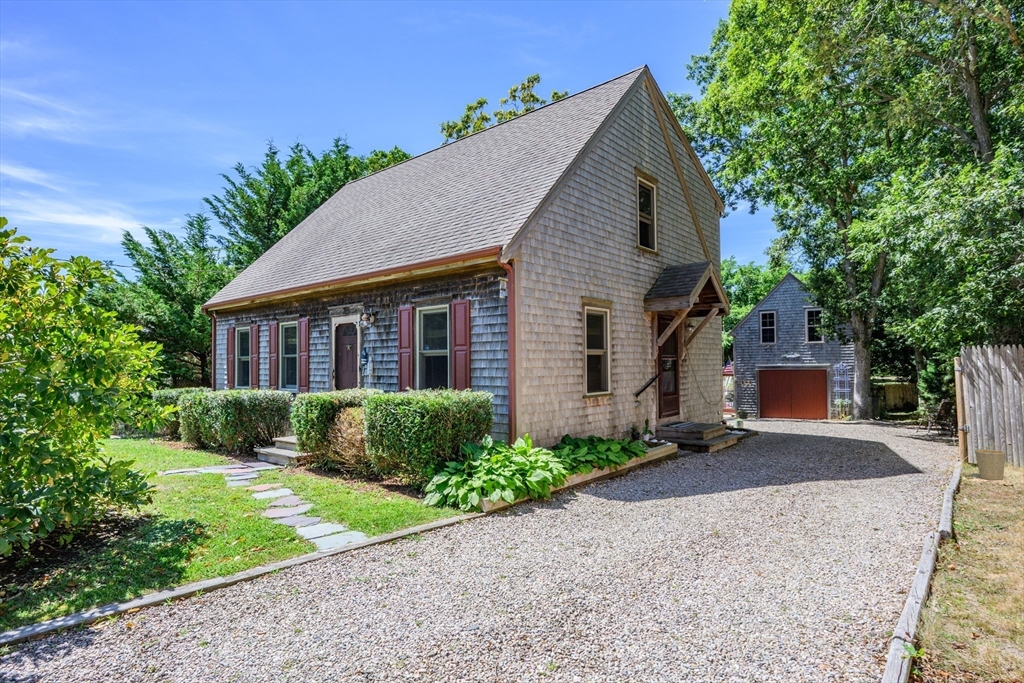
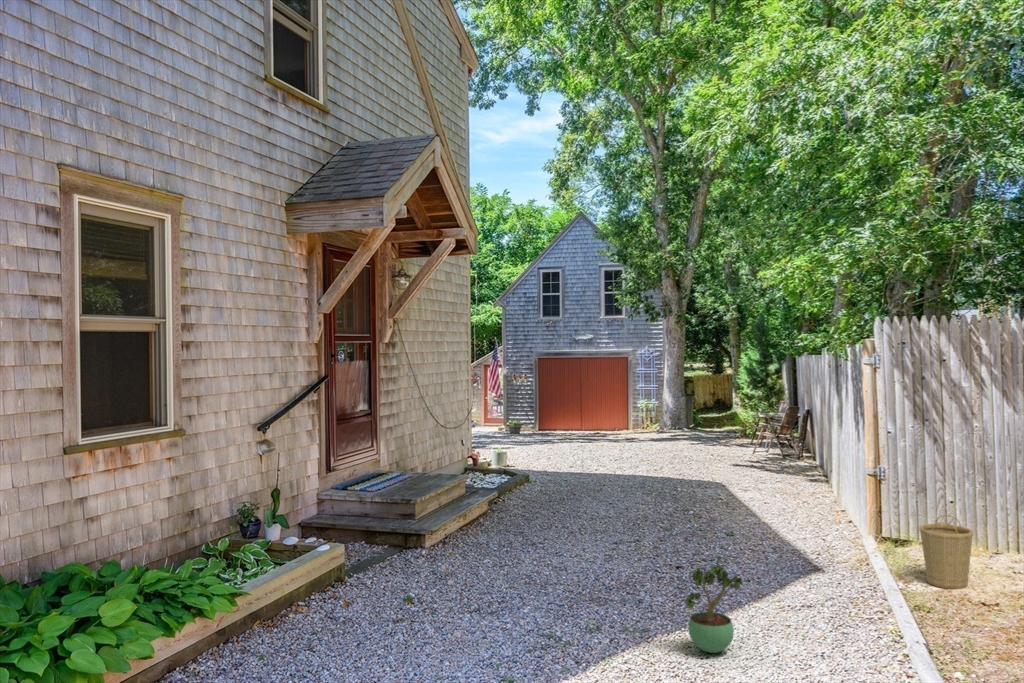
potted plant: none [834,450,861,486] -> present [685,565,742,653]

